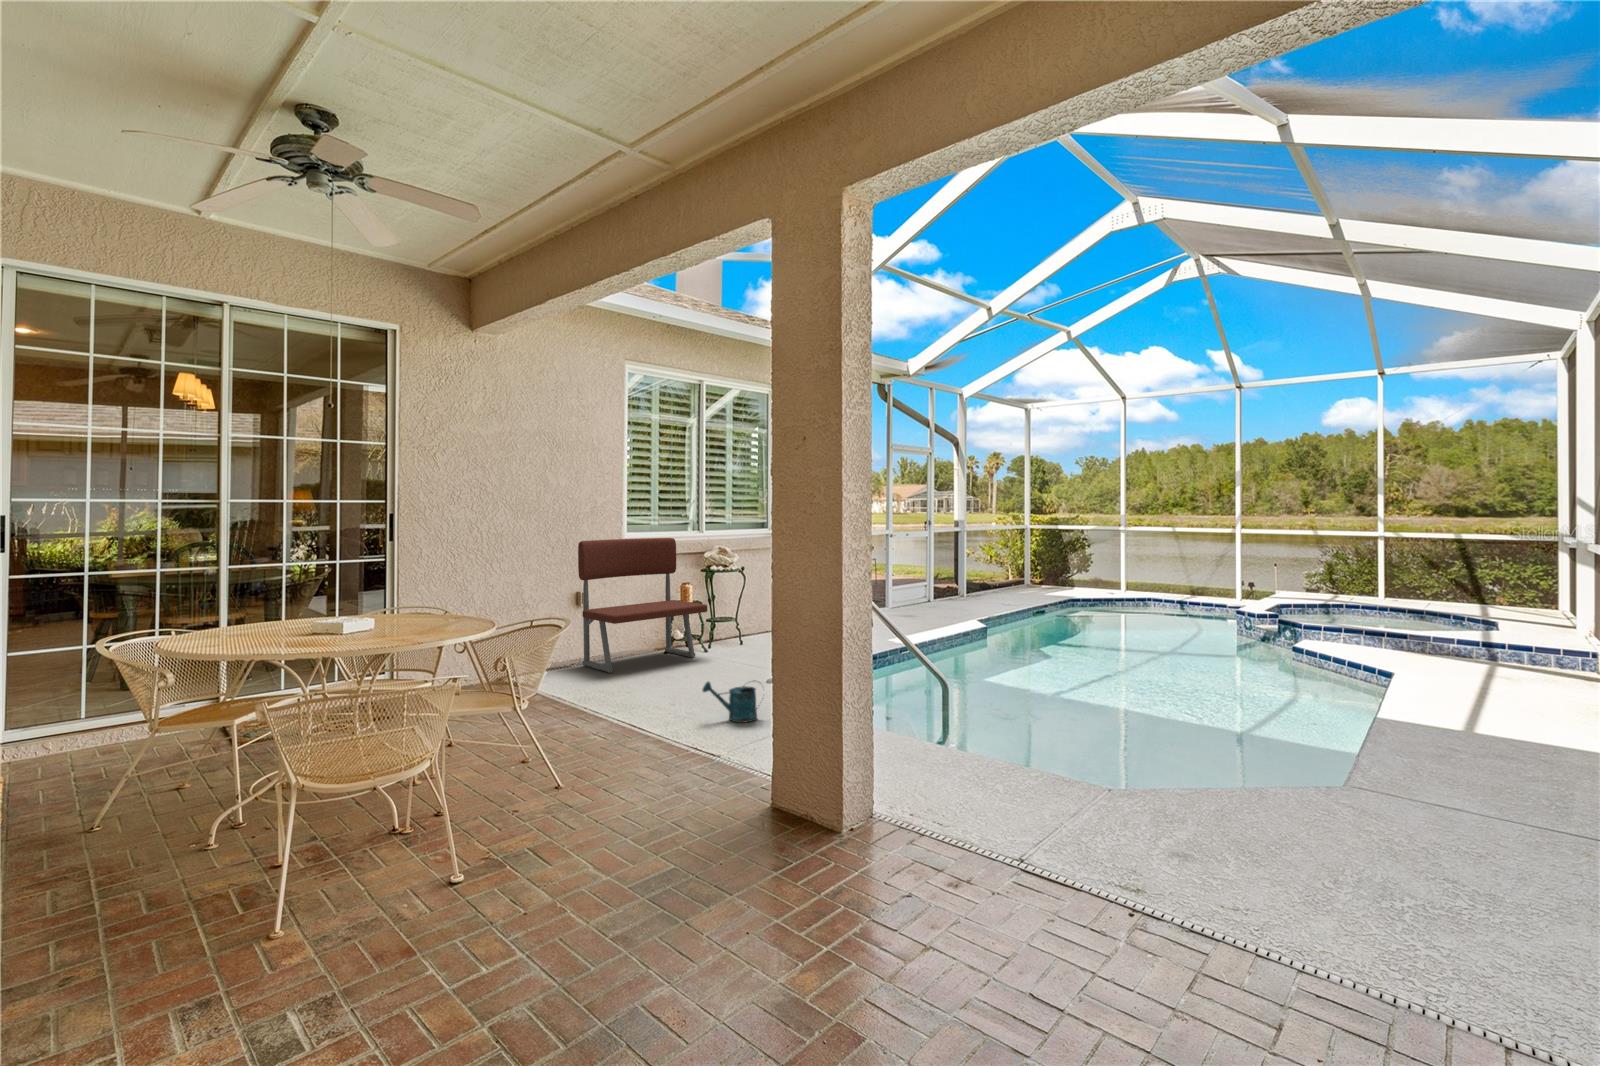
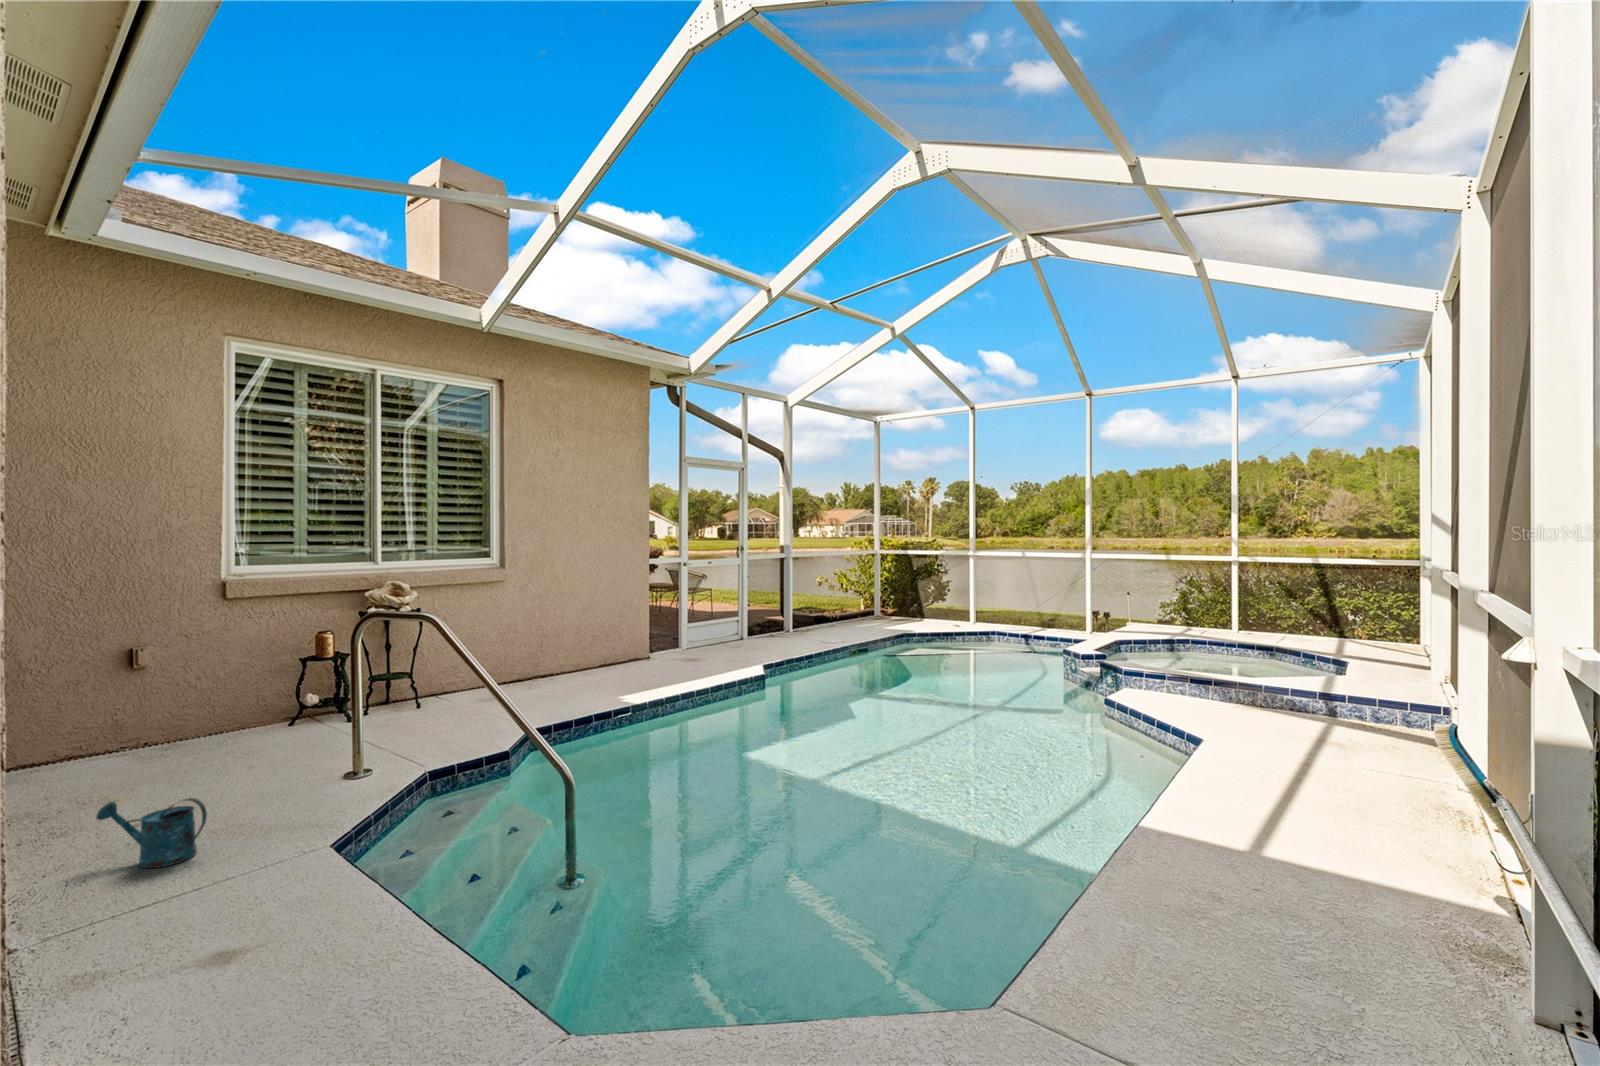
bench: present [578,538,707,673] -> none [121,572,326,763]

